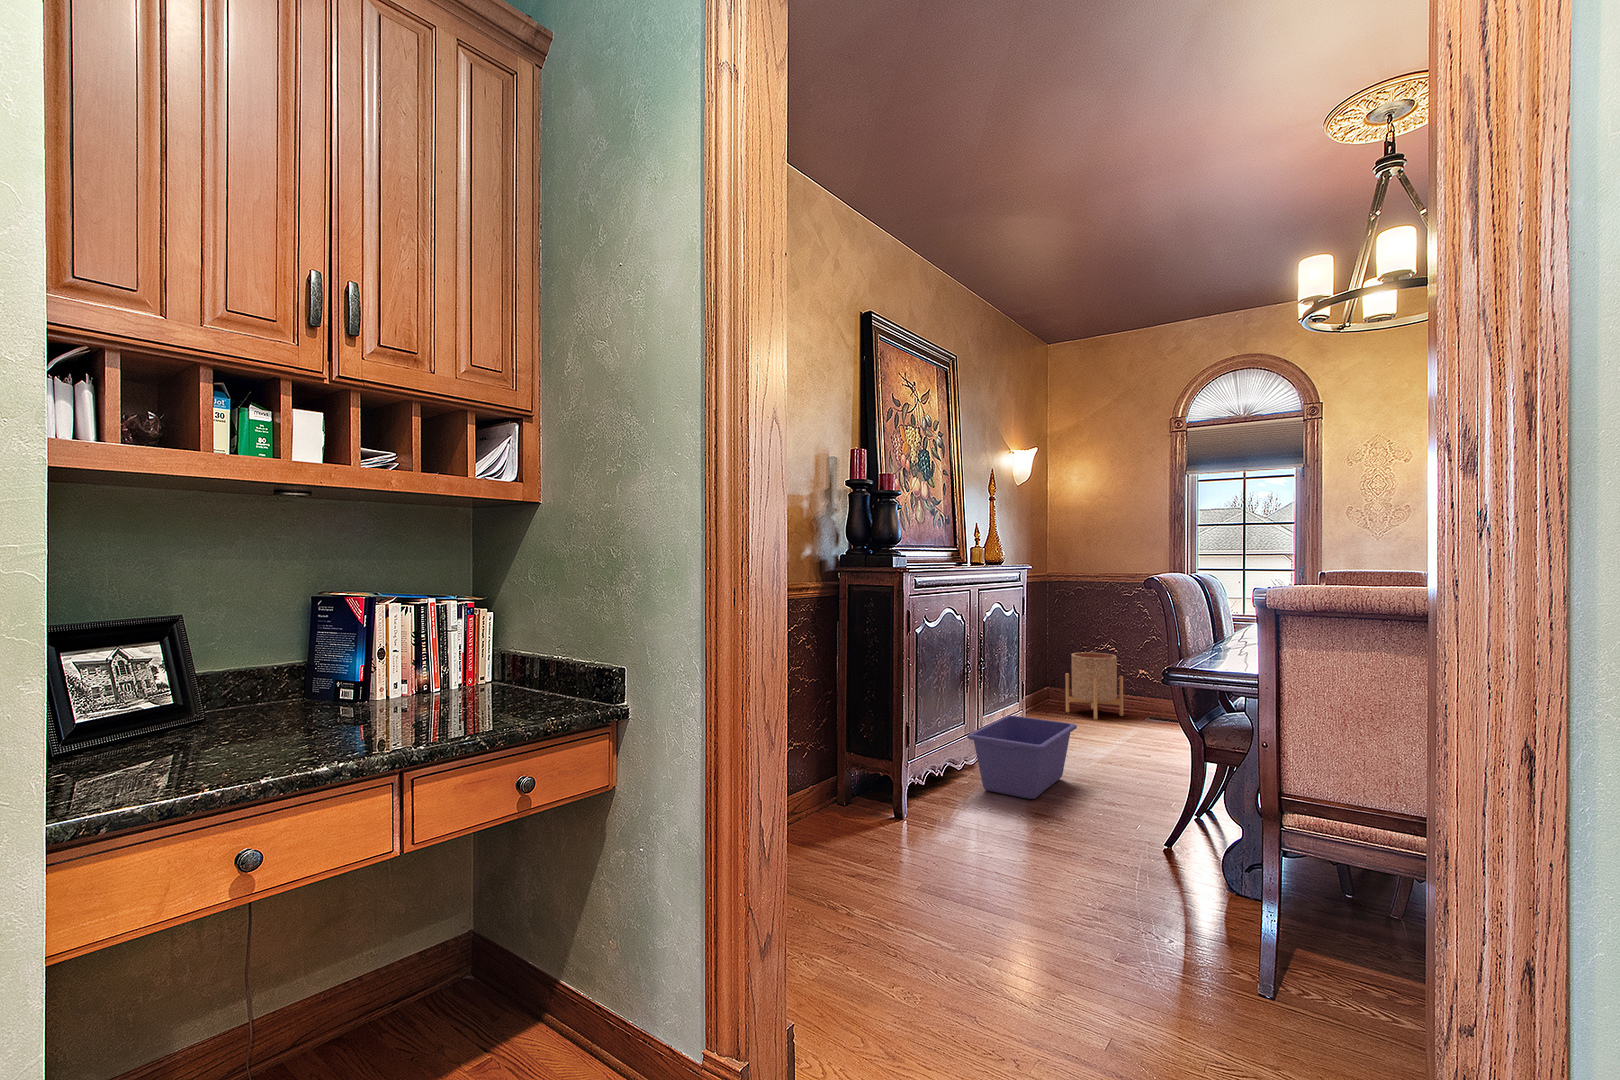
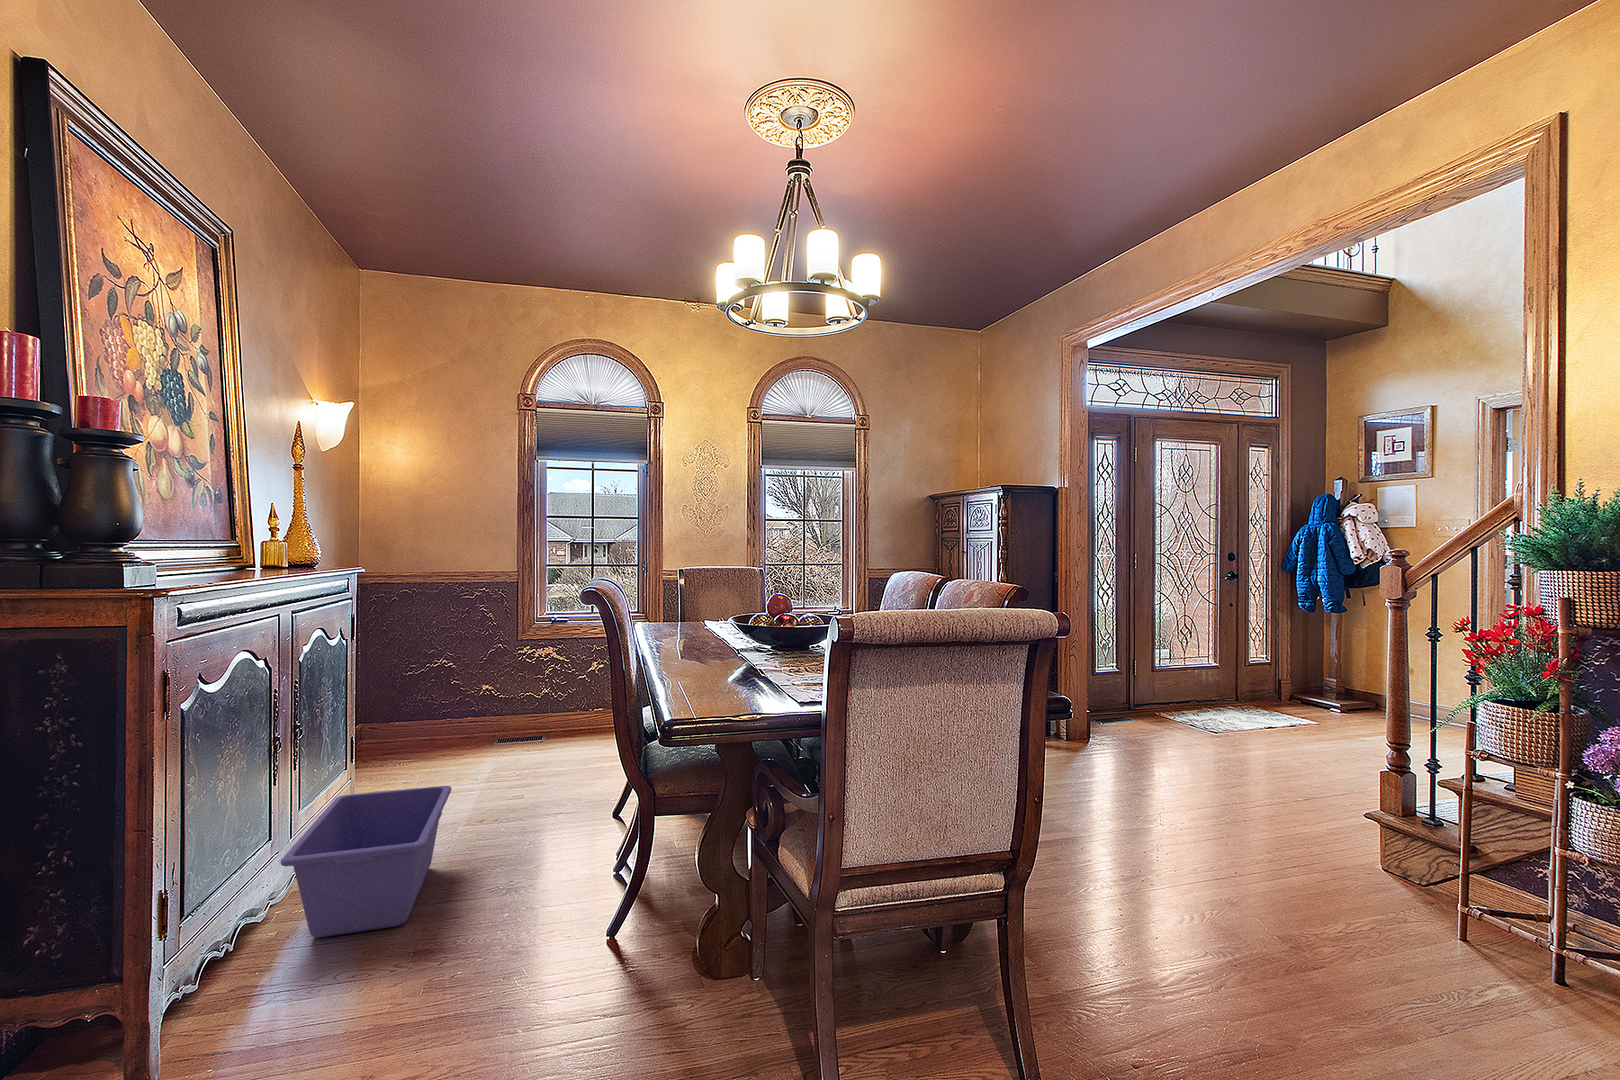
planter: present [1066,652,1123,719] -> none [389,669,465,754]

